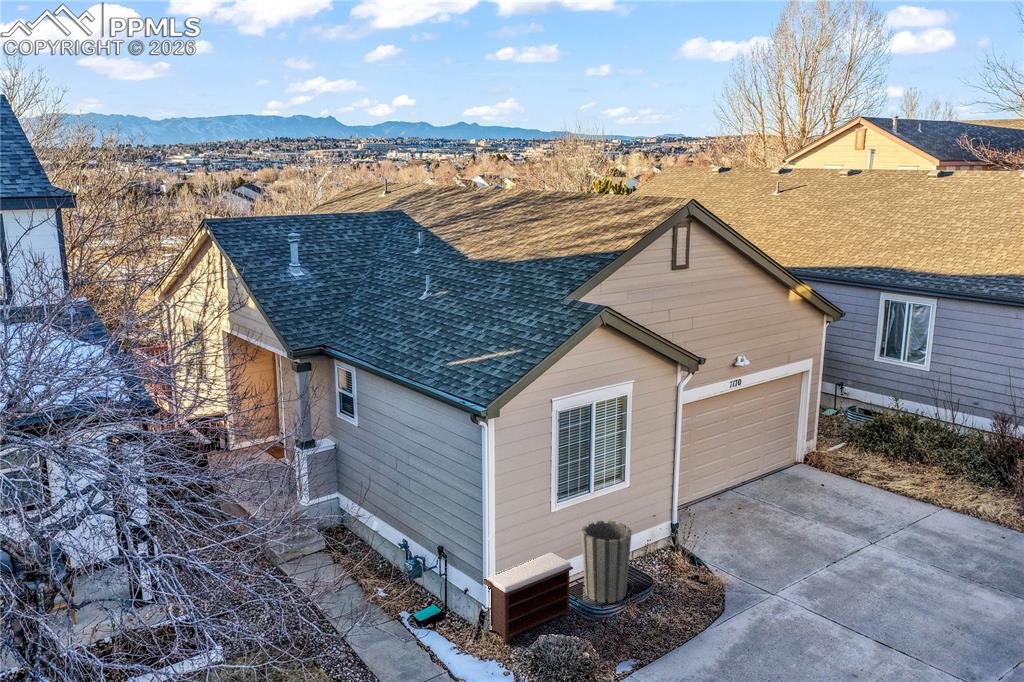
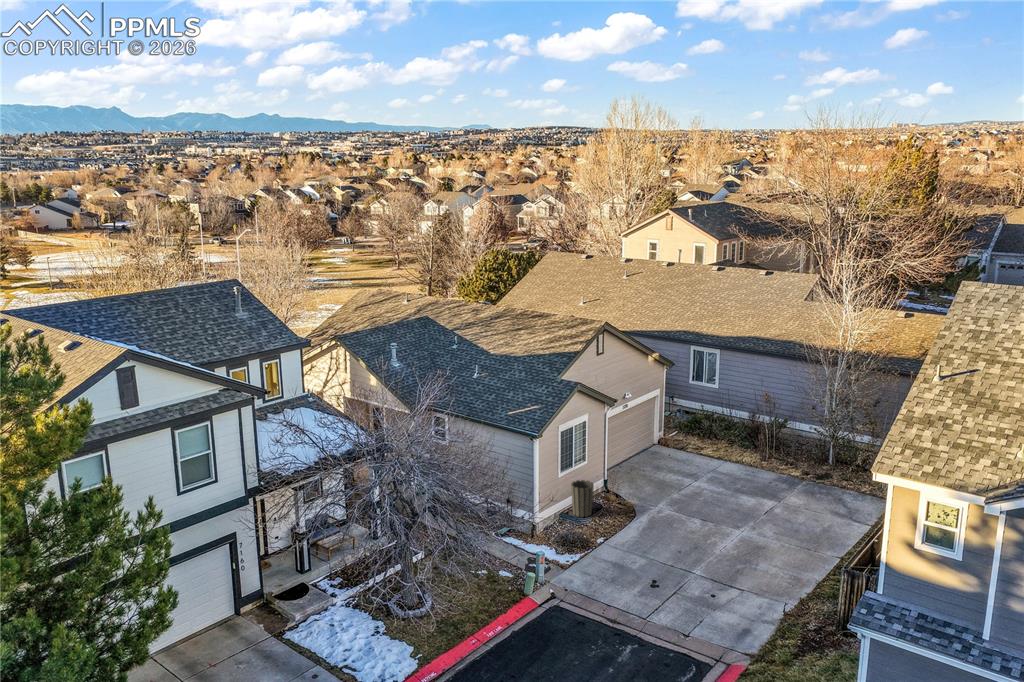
bench: present [483,553,573,643] -> none [536,496,572,537]

